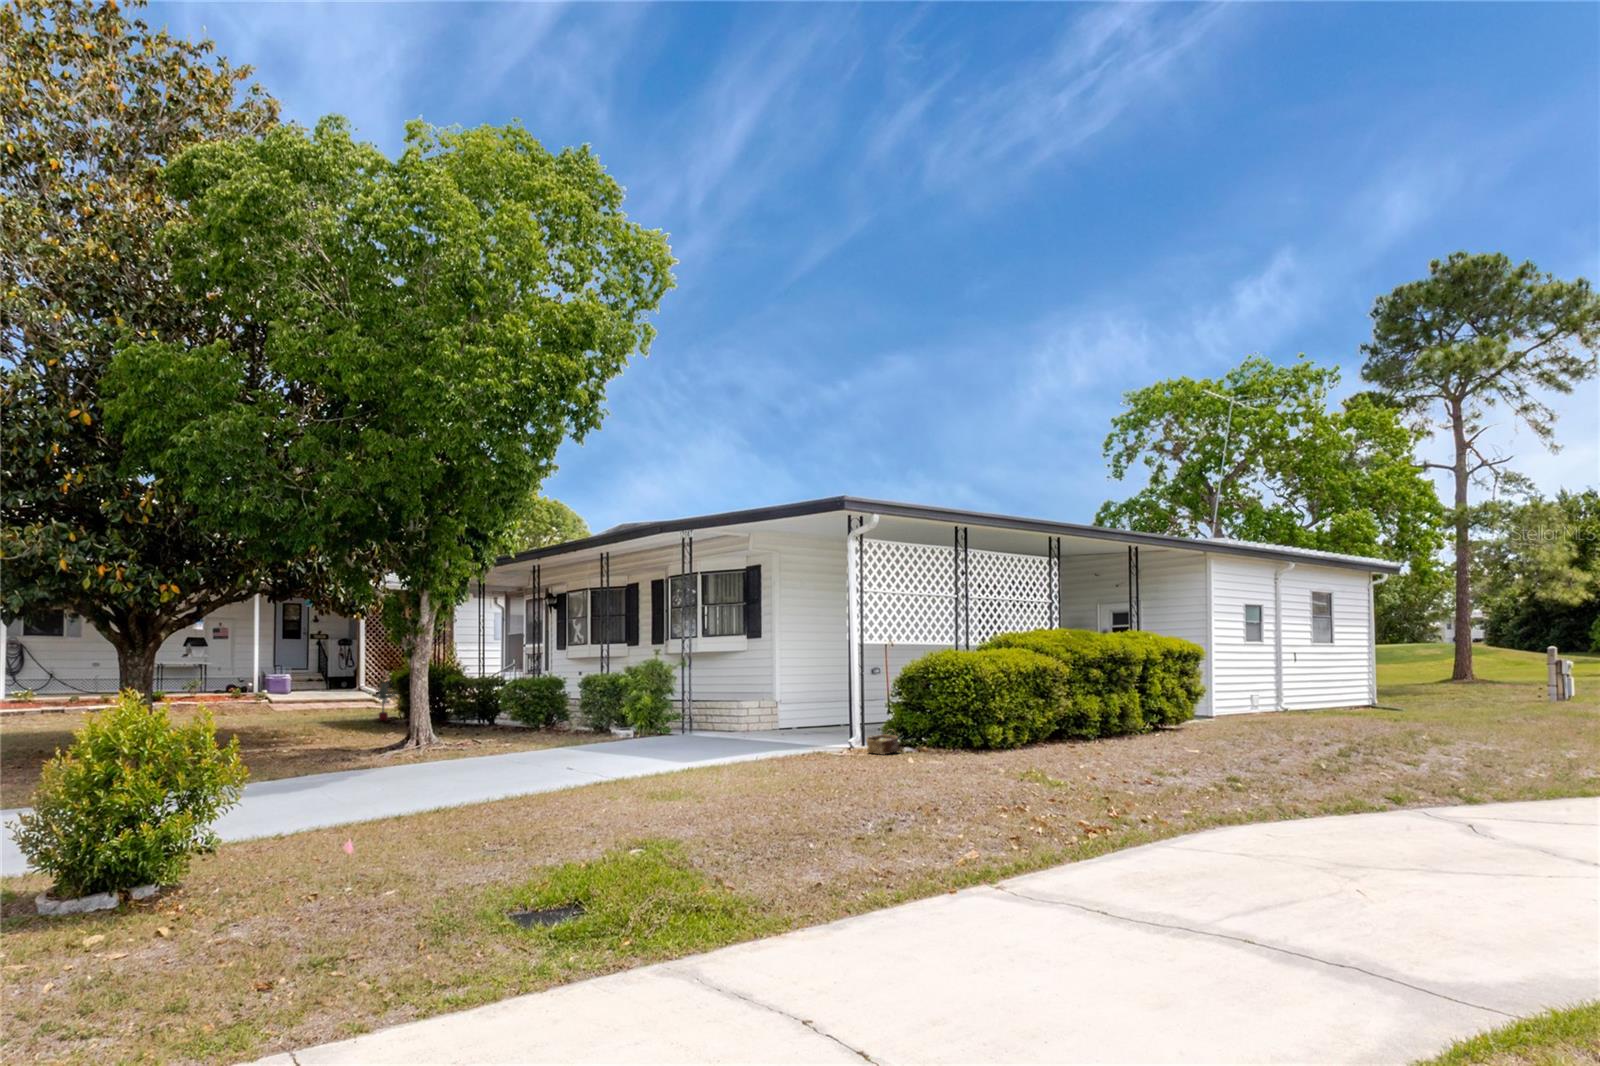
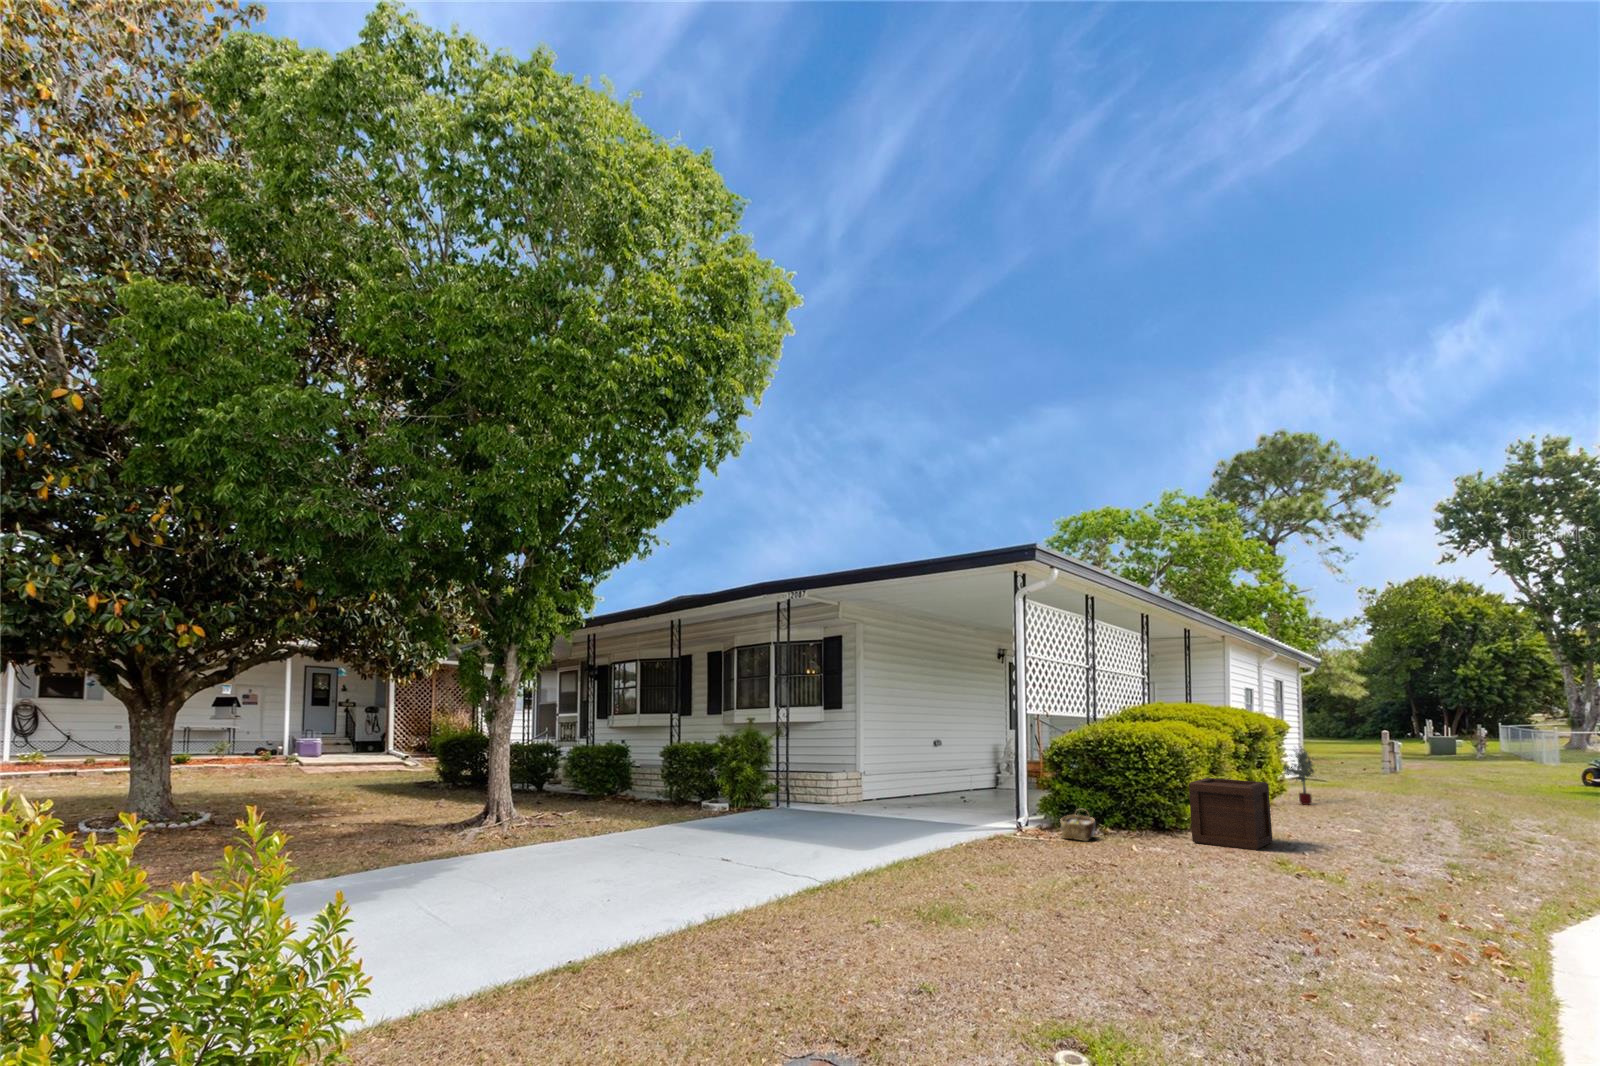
potted tree: present [376,677,398,721] -> present [1284,746,1314,805]
wooden crate: none [971,703,1043,761] -> present [1189,778,1273,850]

